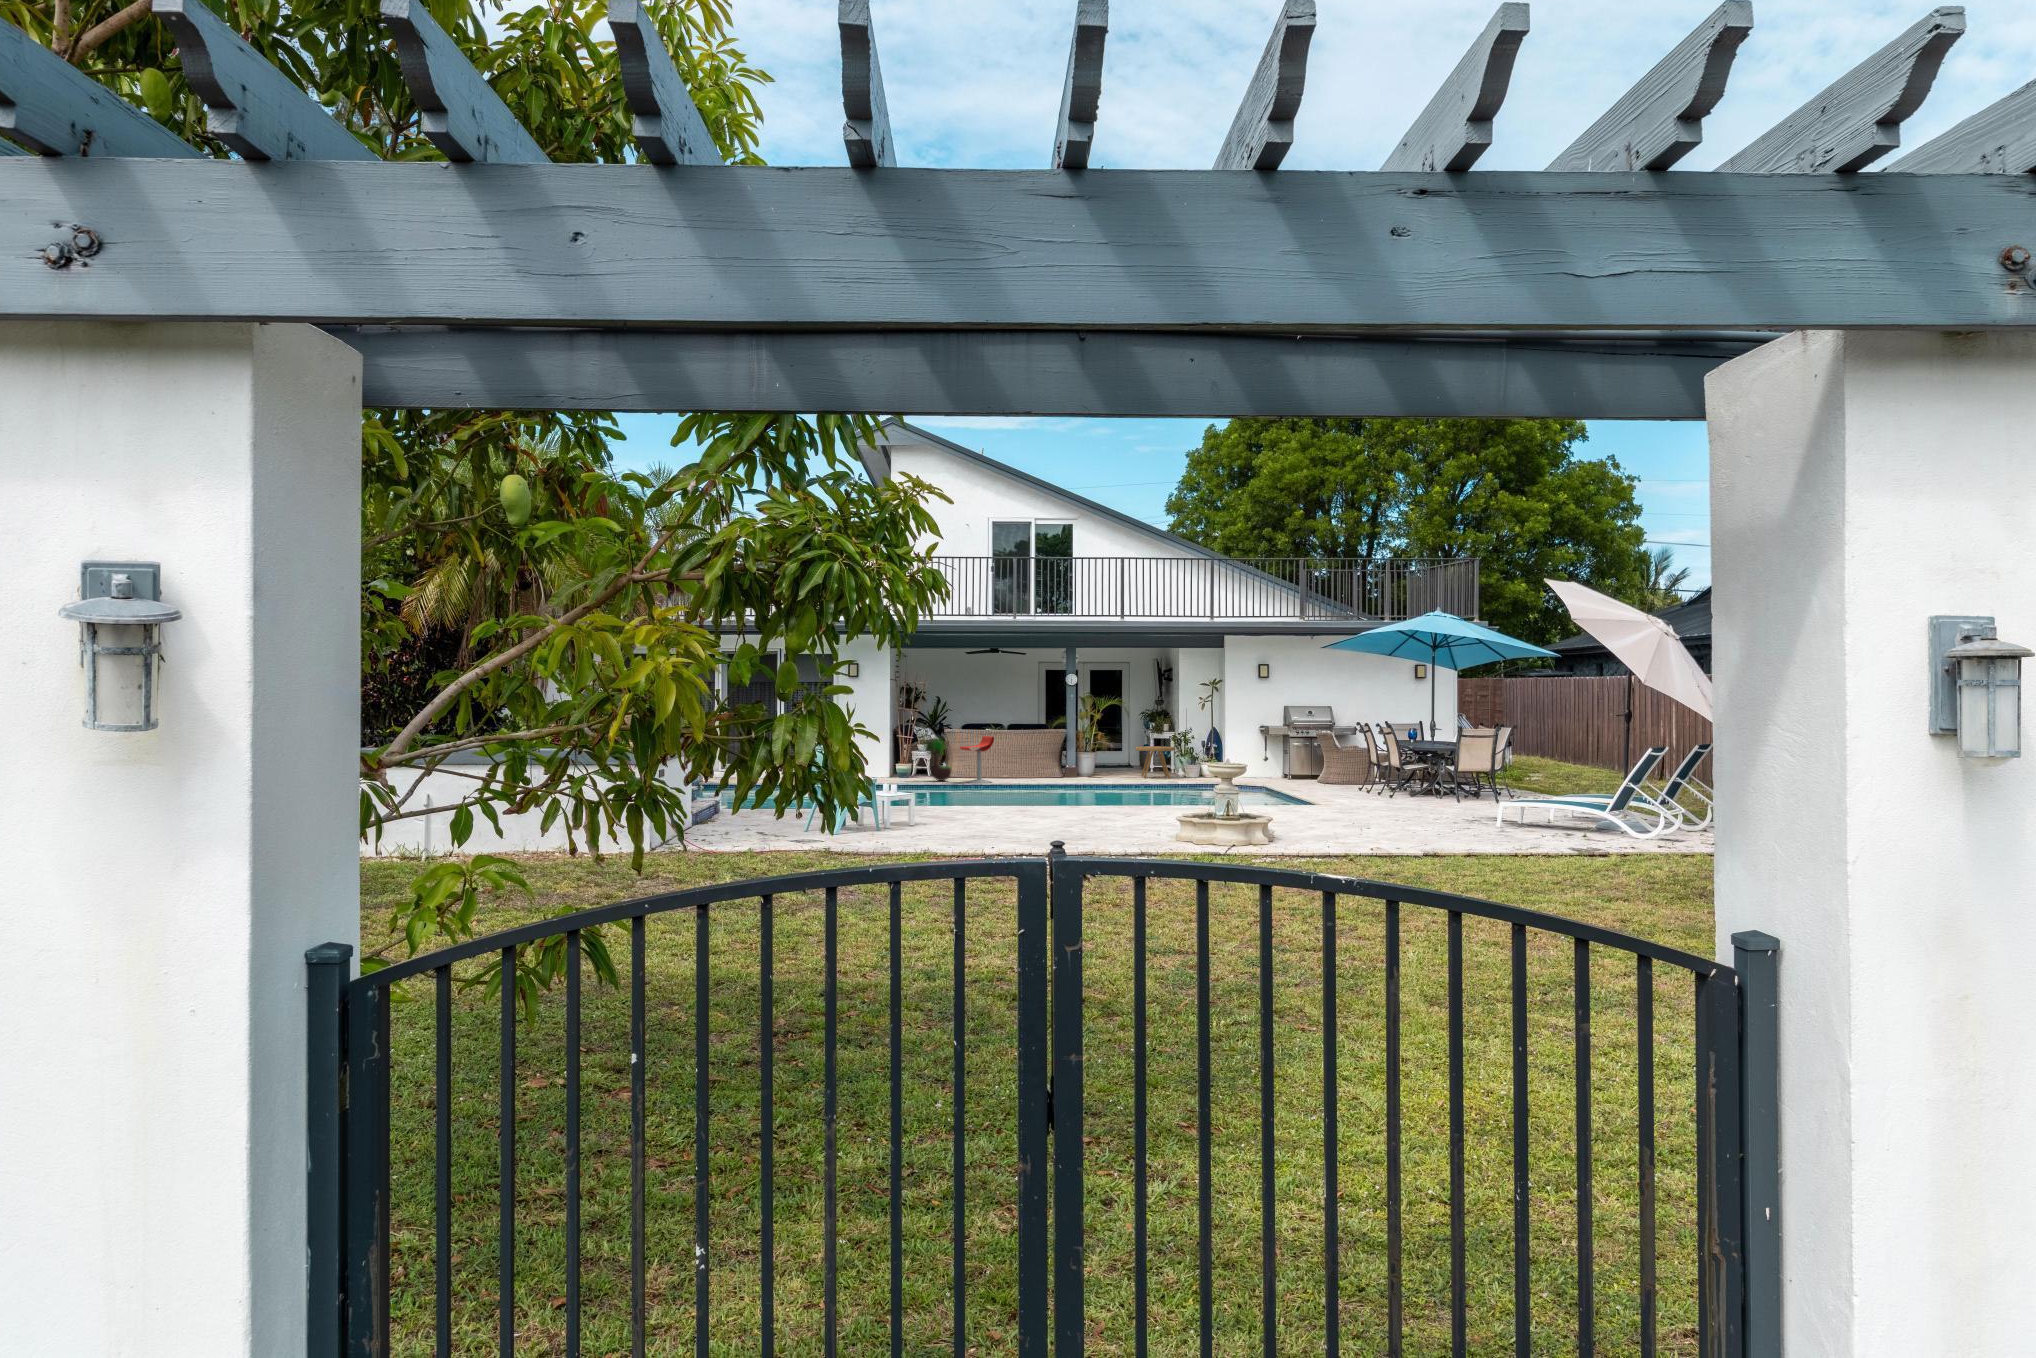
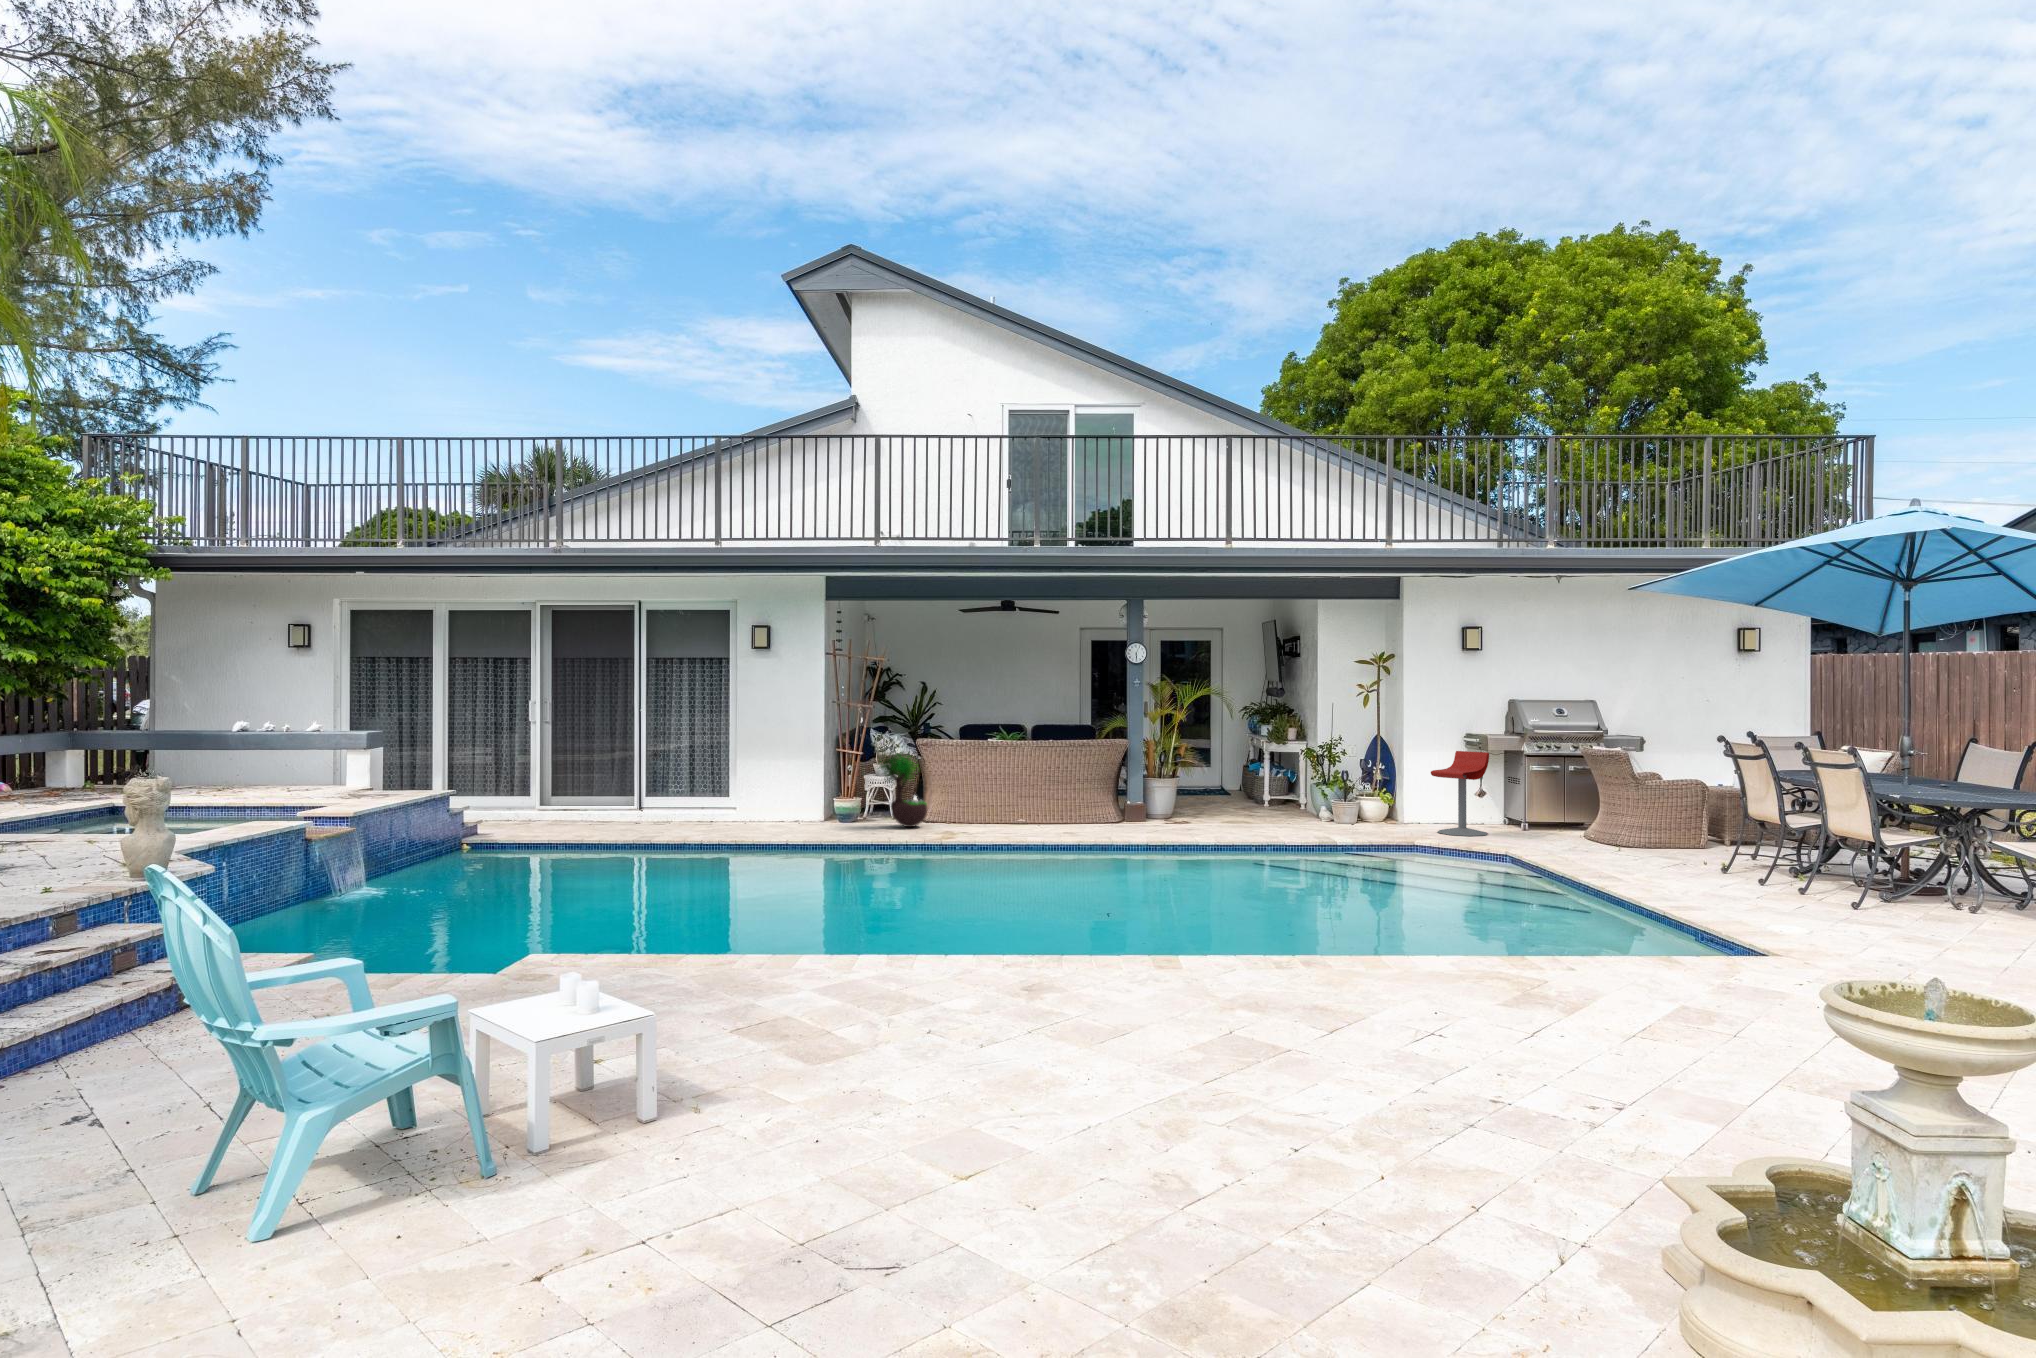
stool: present [960,736,994,783] -> present [1431,751,1489,836]
side table: present [1135,746,1174,778] -> none [1242,765,1309,822]

